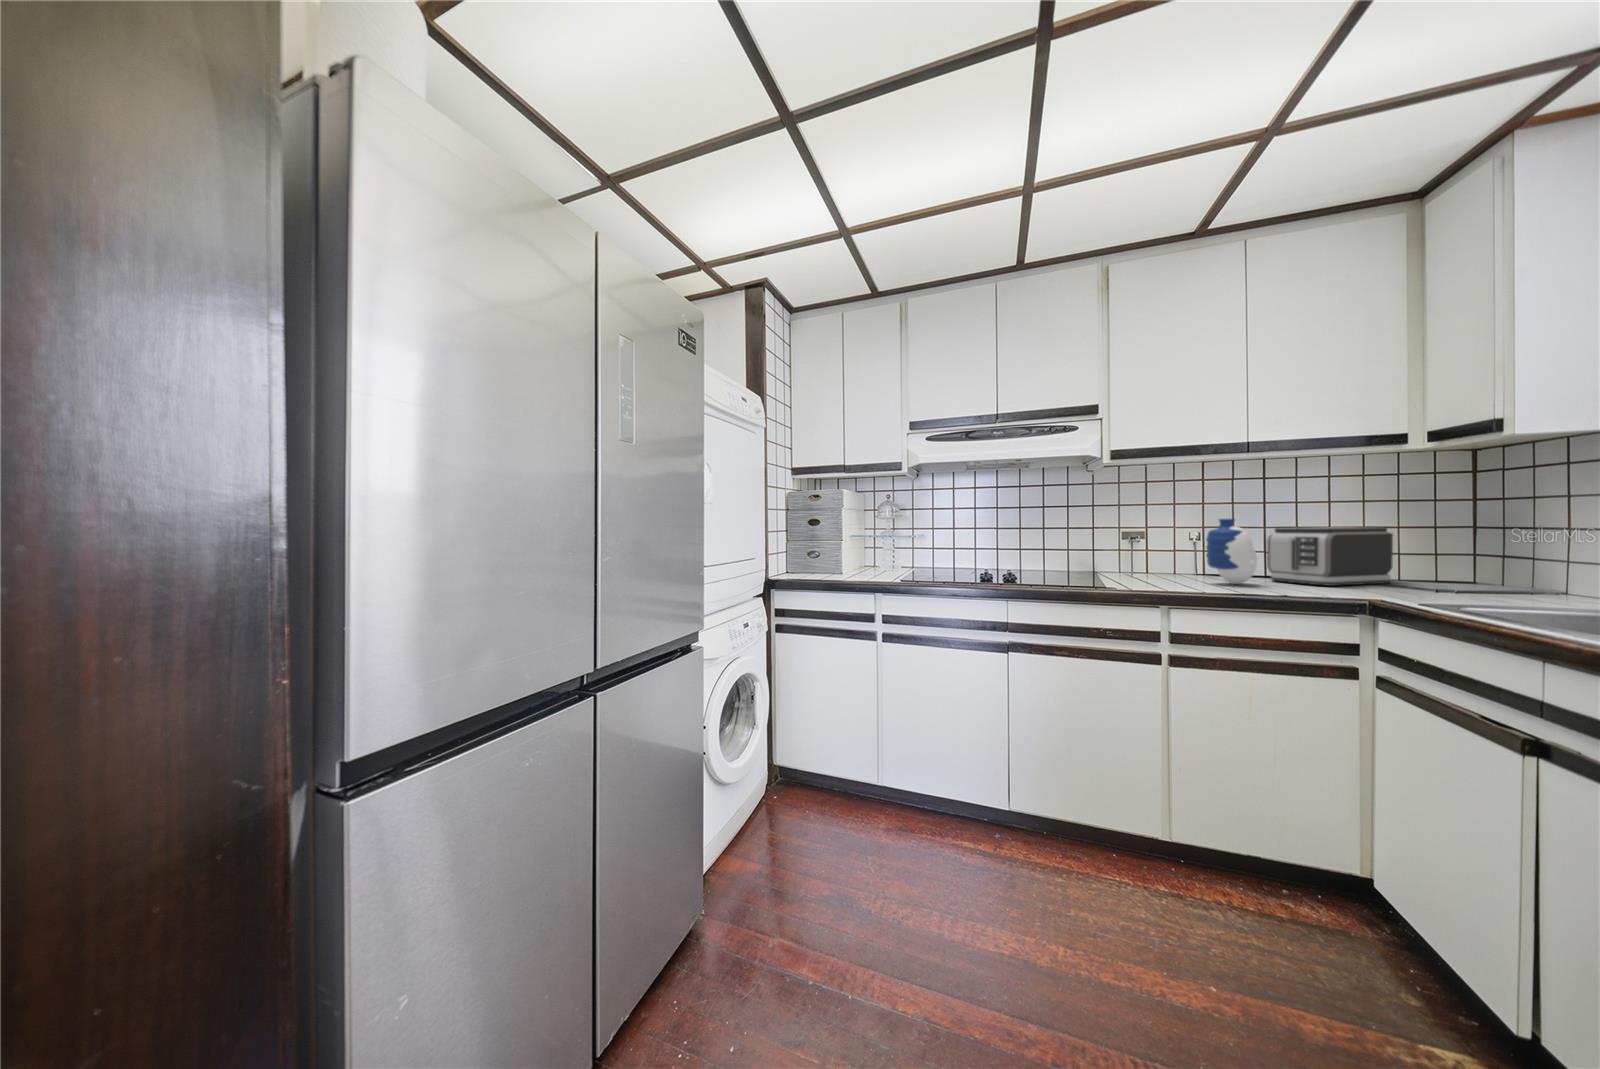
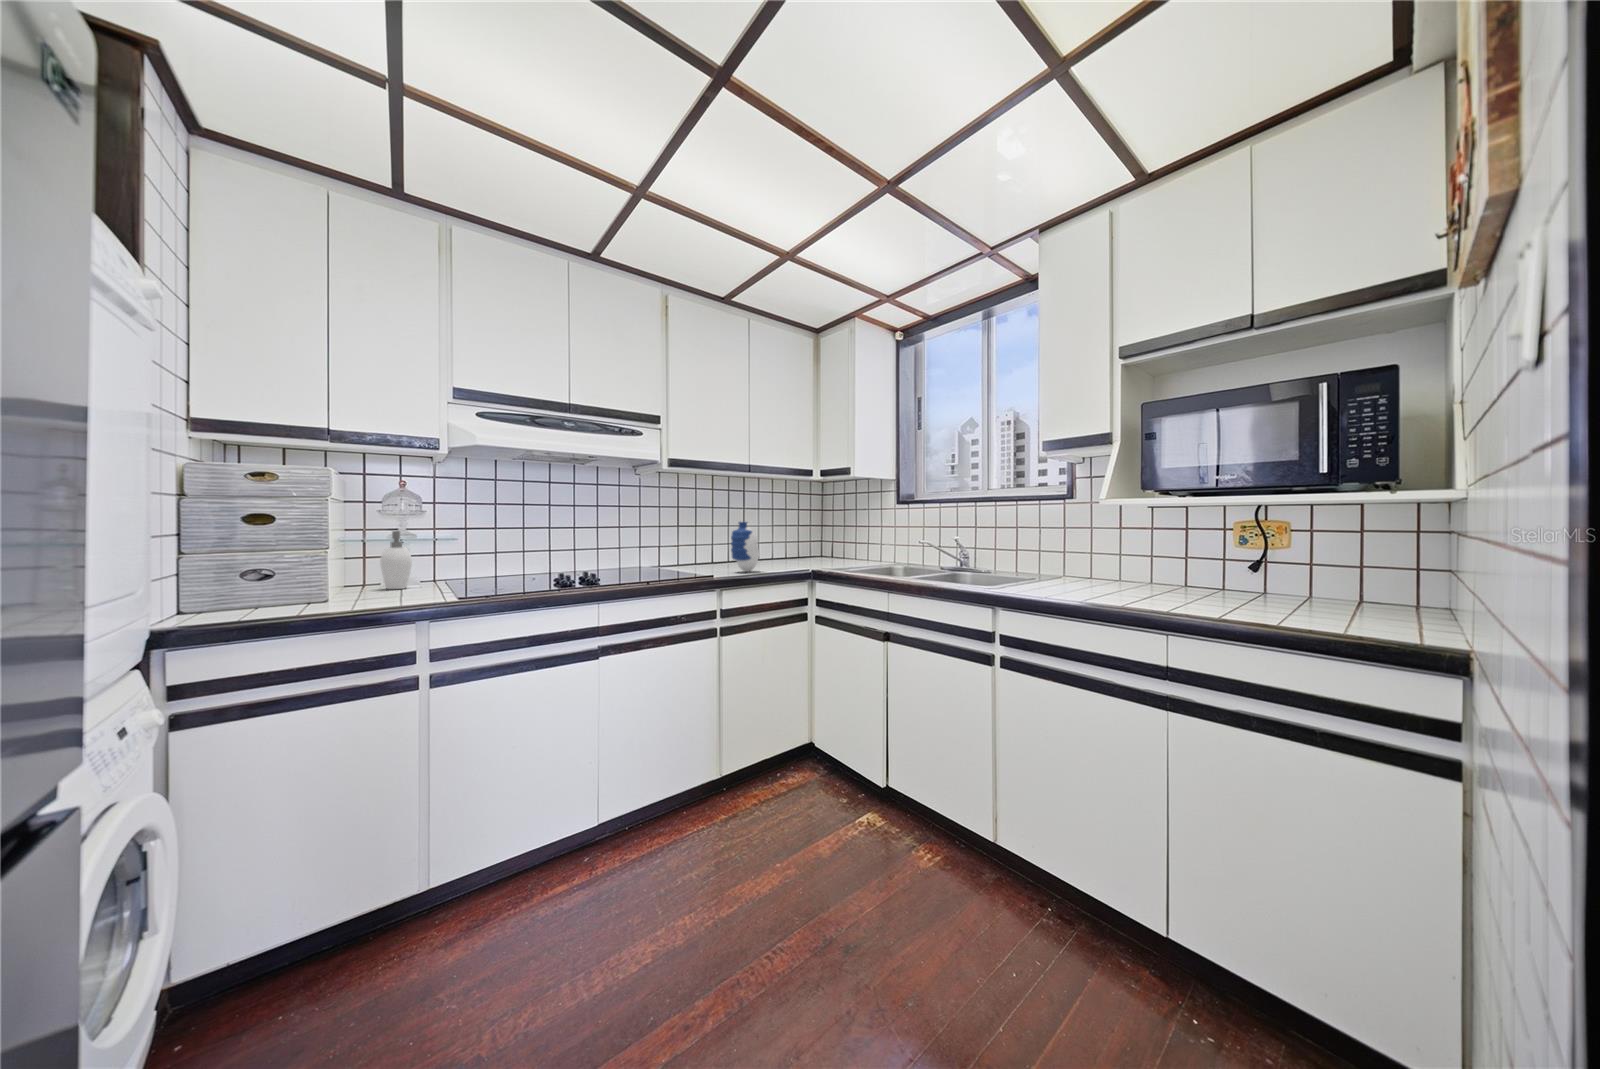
toaster: present [1267,527,1393,586] -> none [759,530,811,569]
soap dispenser: none [874,532,893,573] -> present [380,531,412,589]

